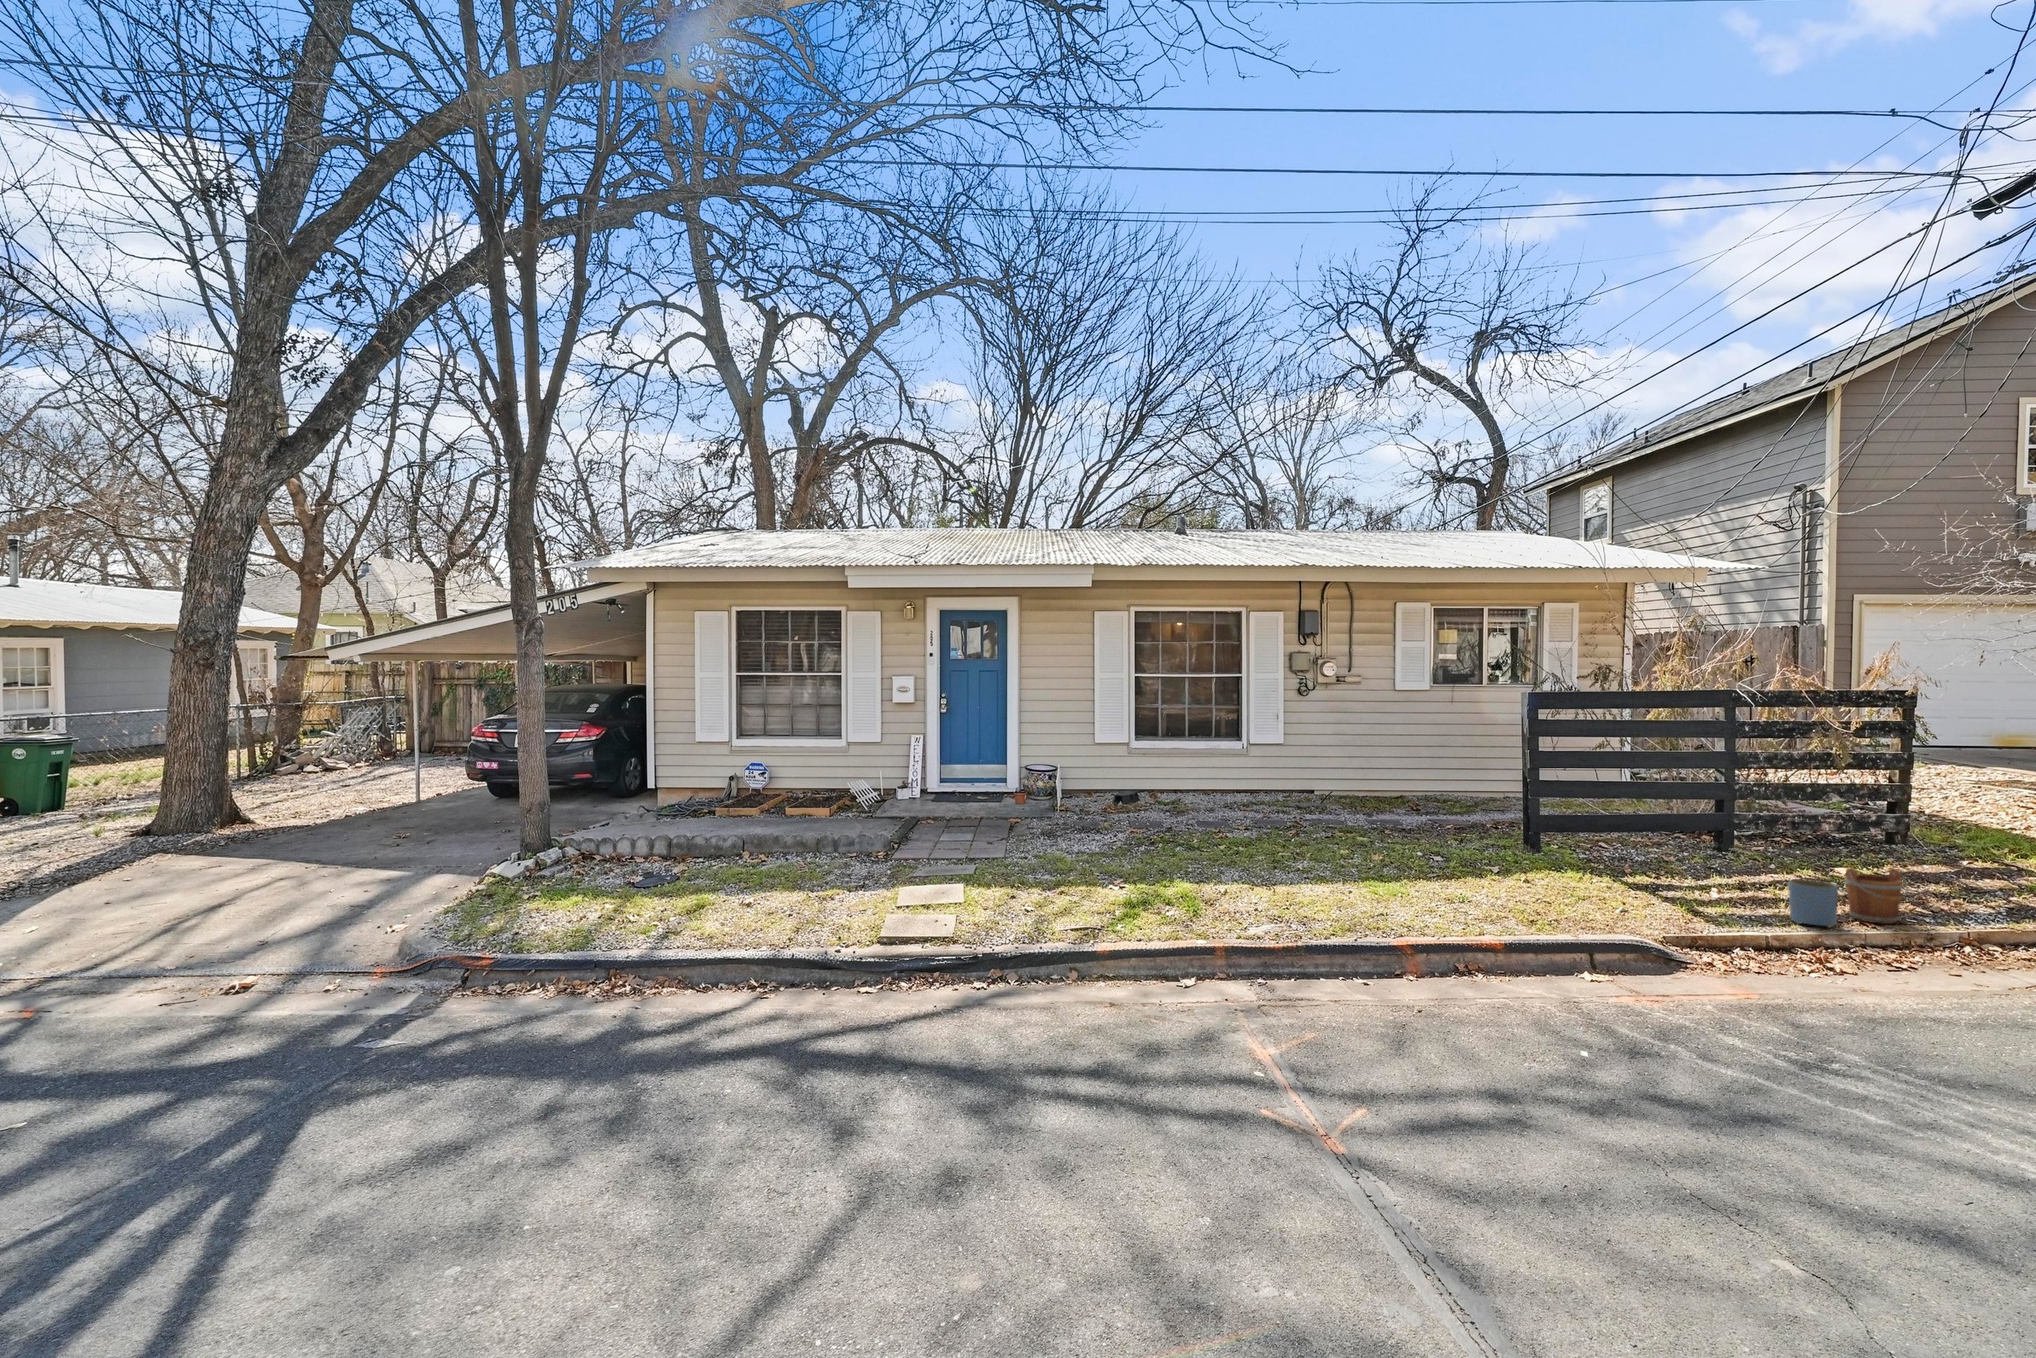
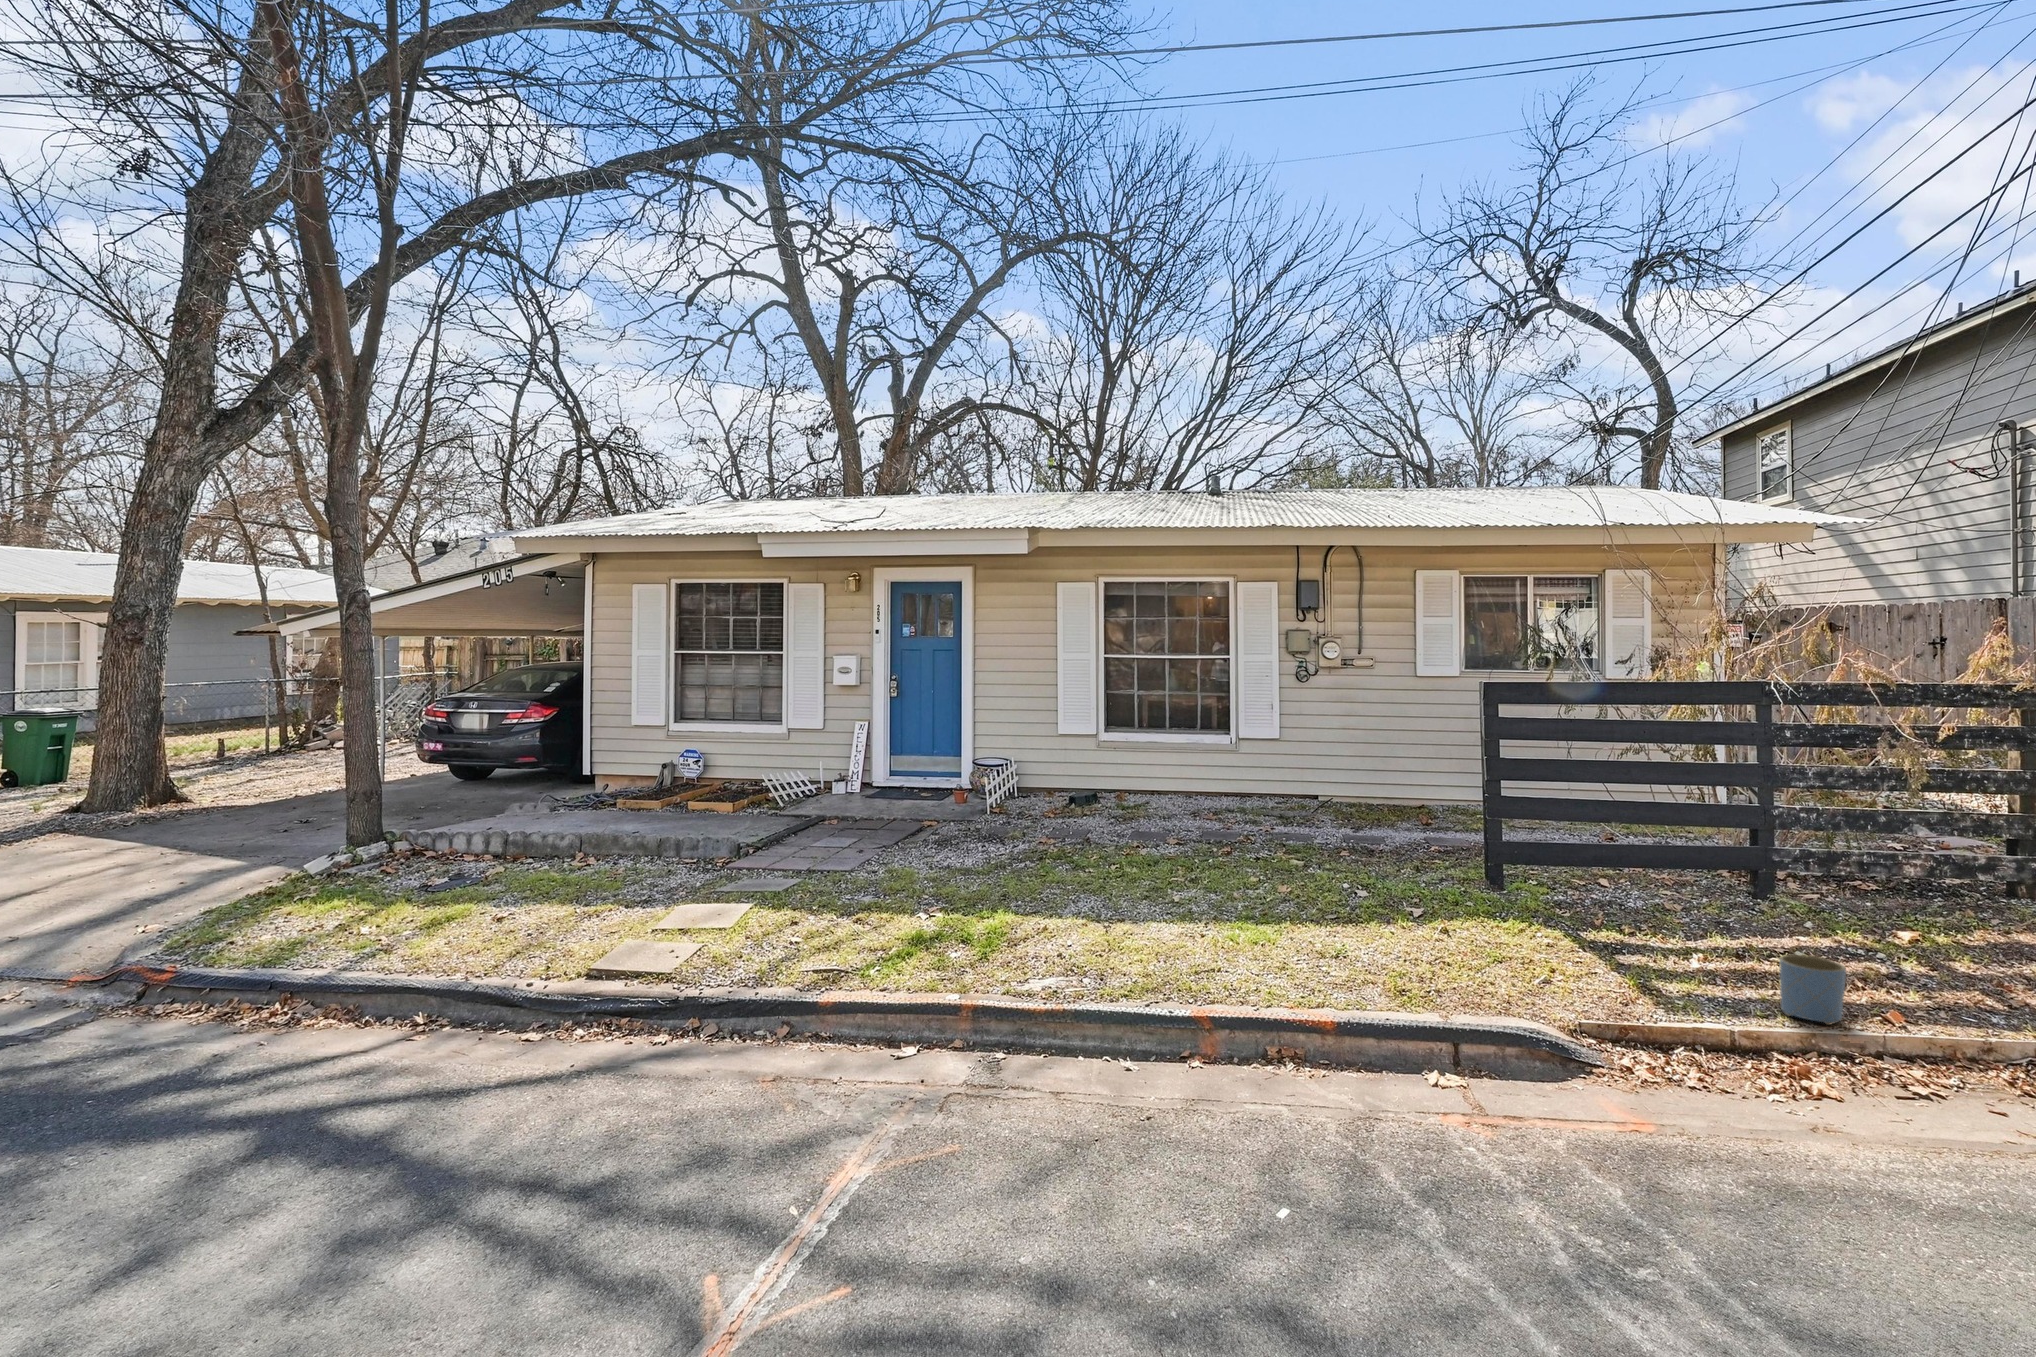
bucket: present [1845,868,1908,924] -> none [1870,944,1957,1024]

